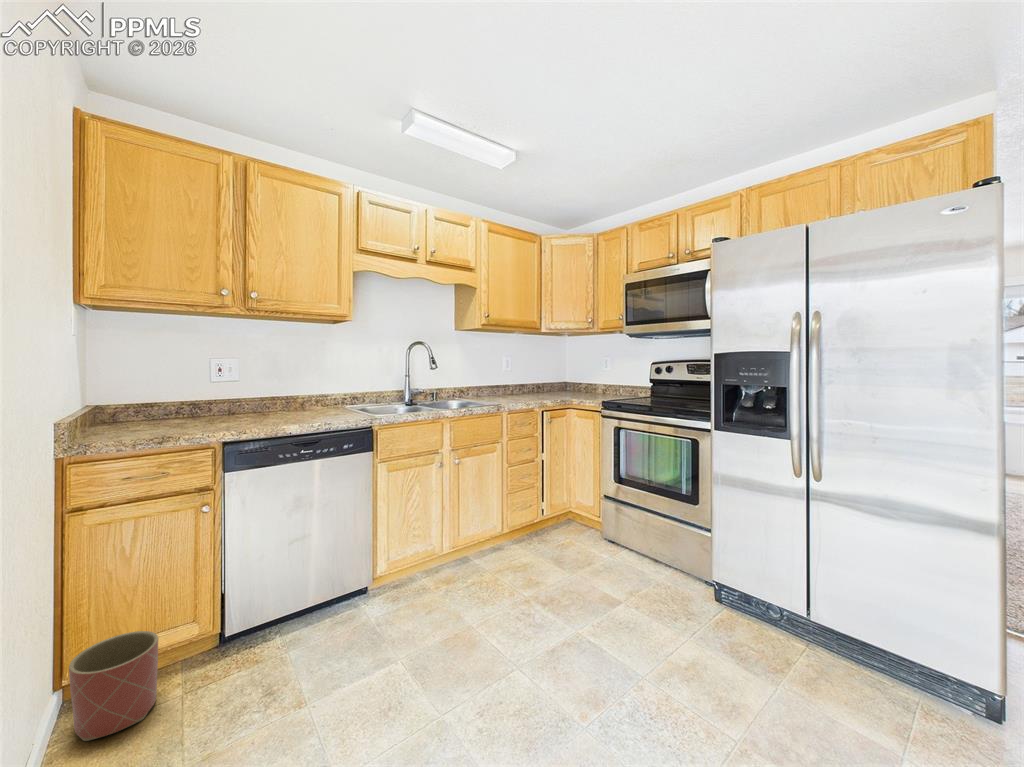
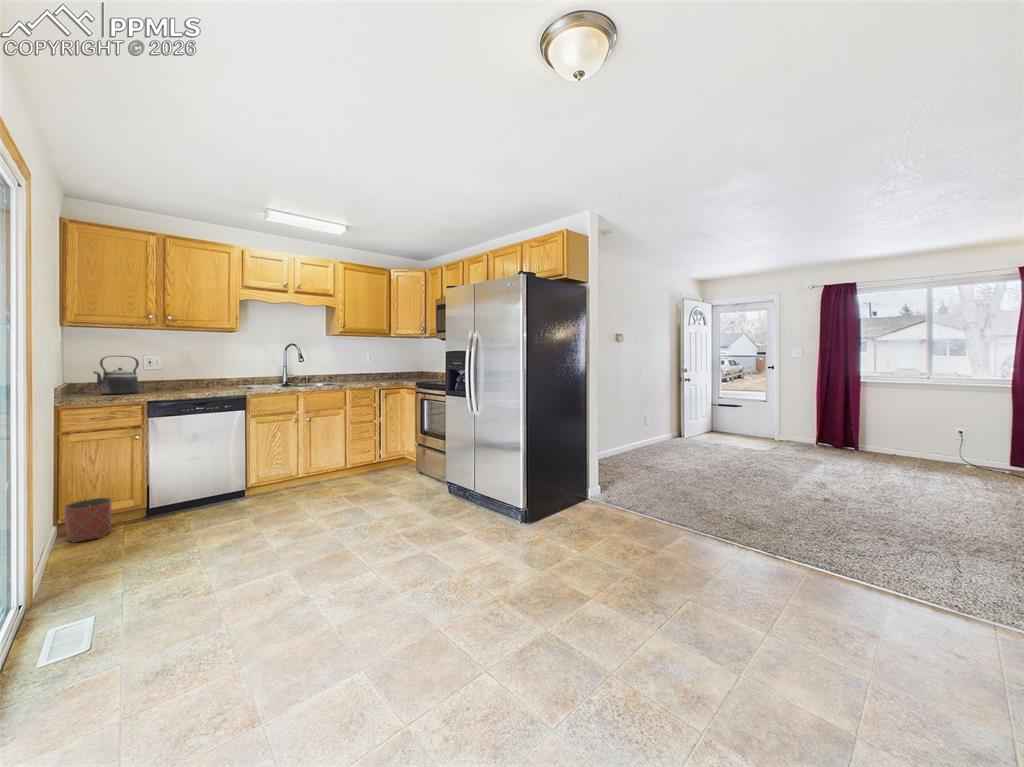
kettle: none [131,360,205,428] -> present [94,356,139,394]

